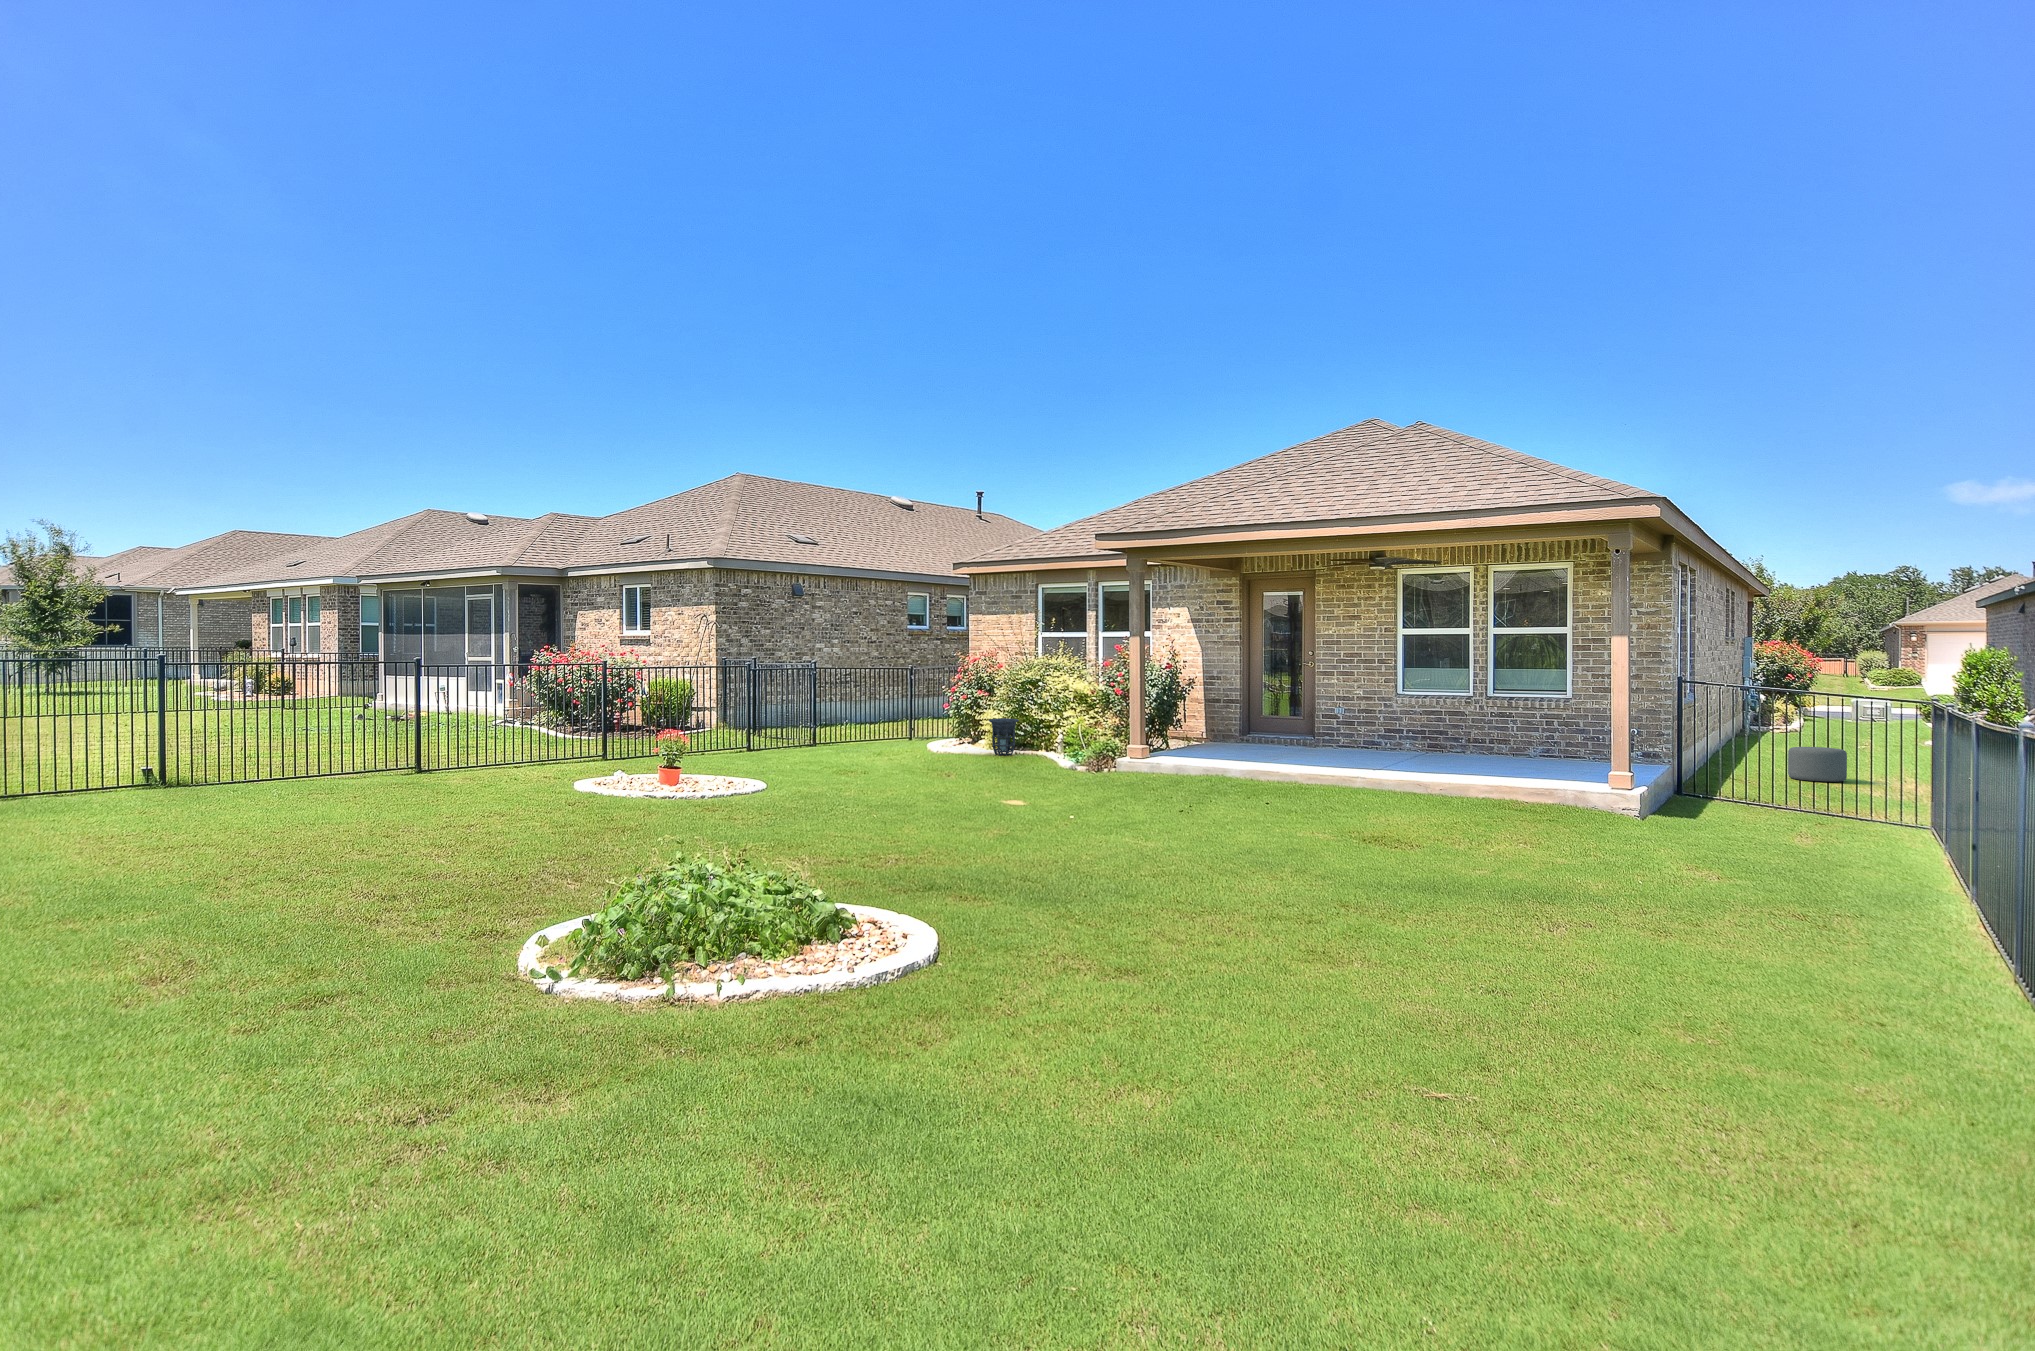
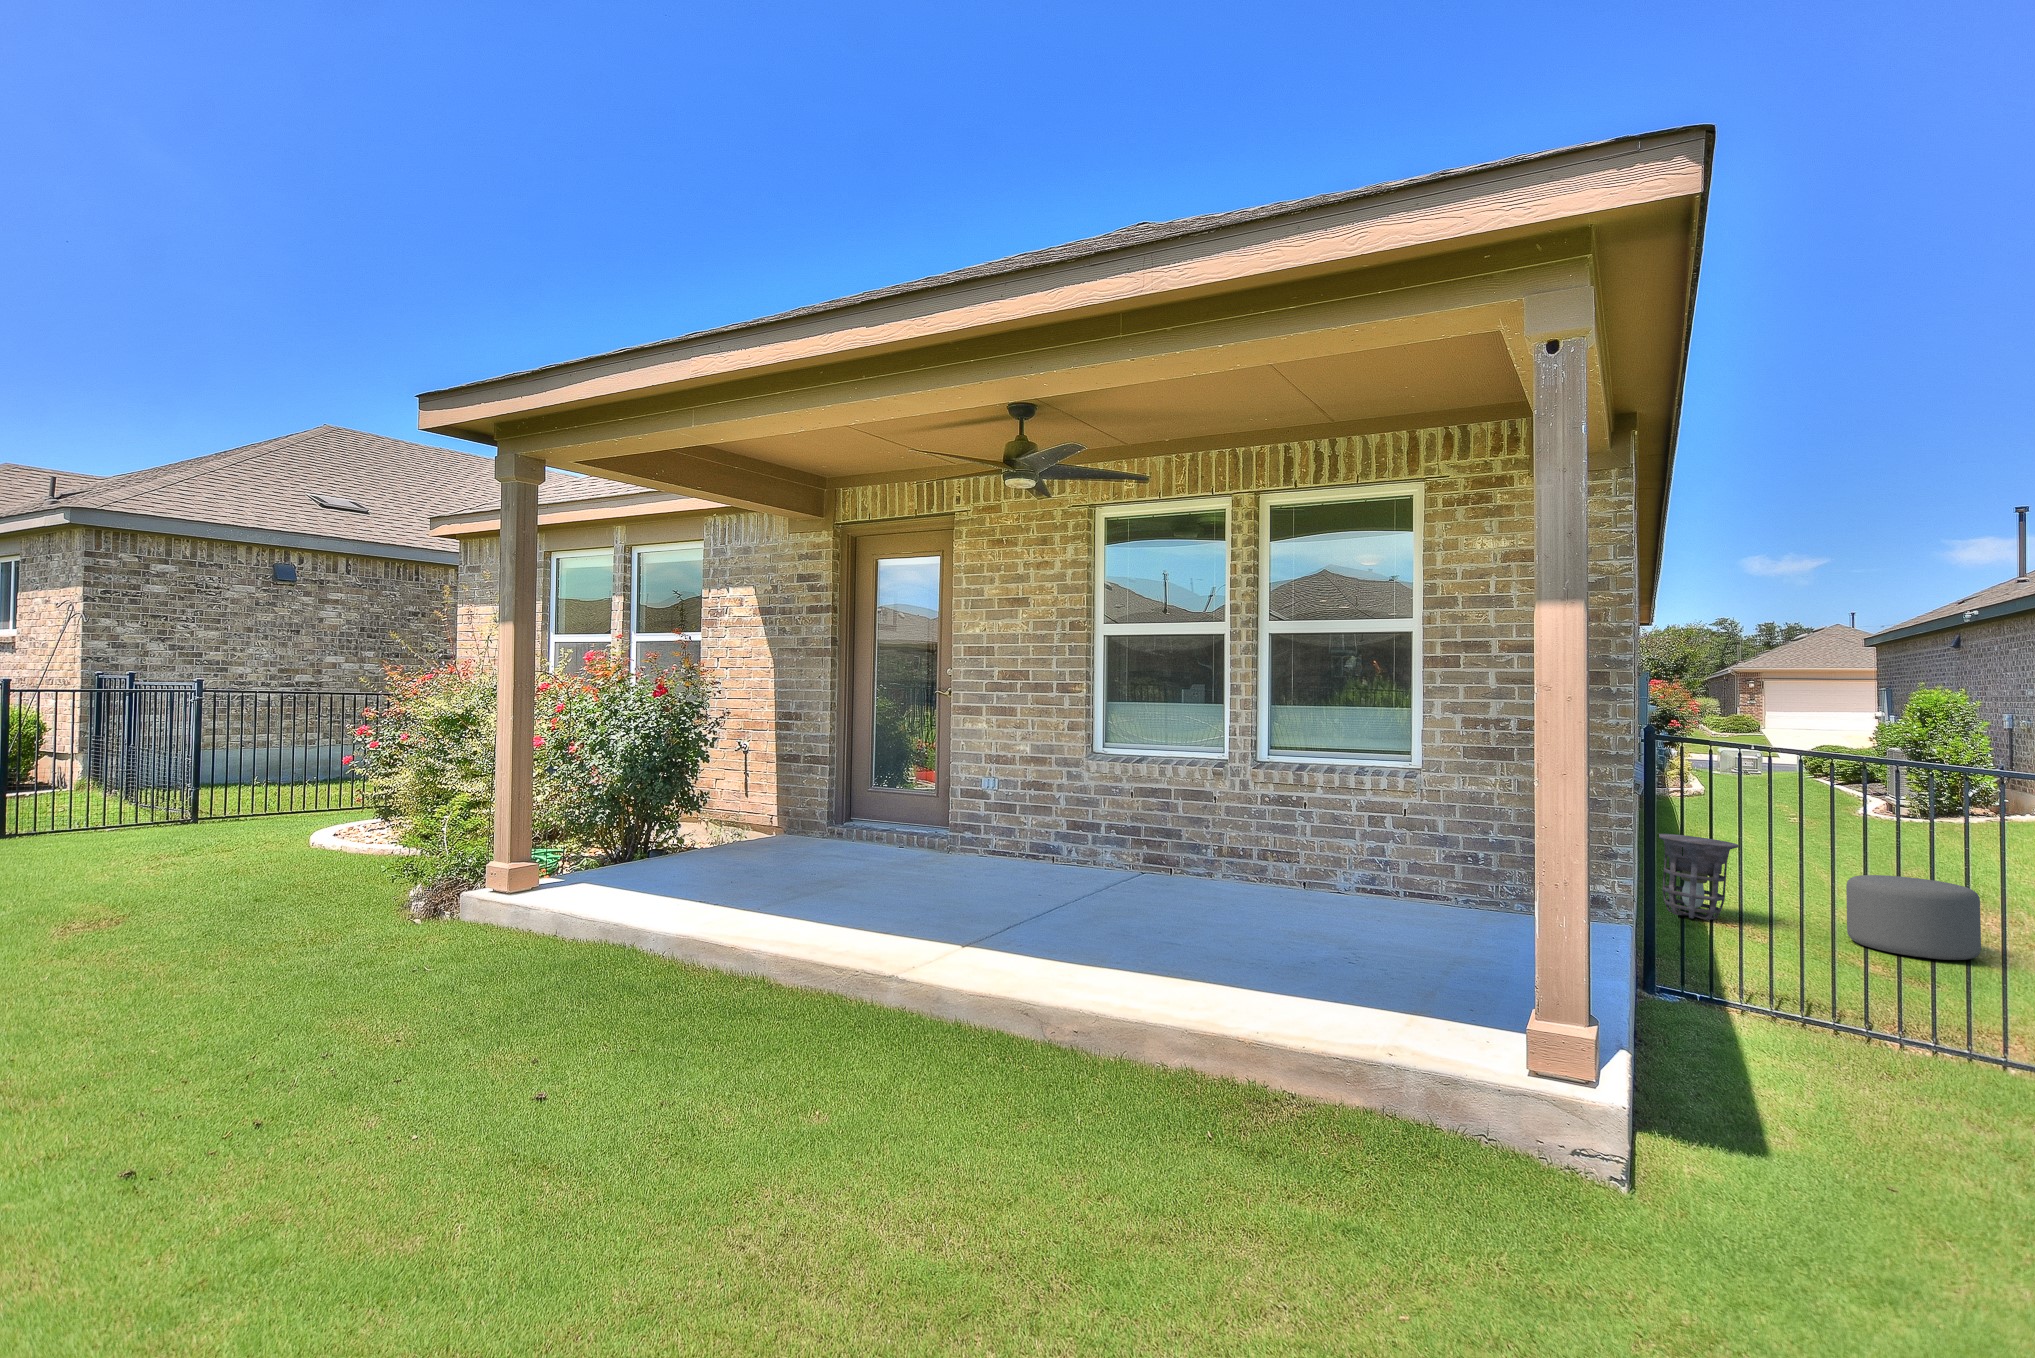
side table: present [989,718,1019,756] -> present [1659,834,1739,920]

